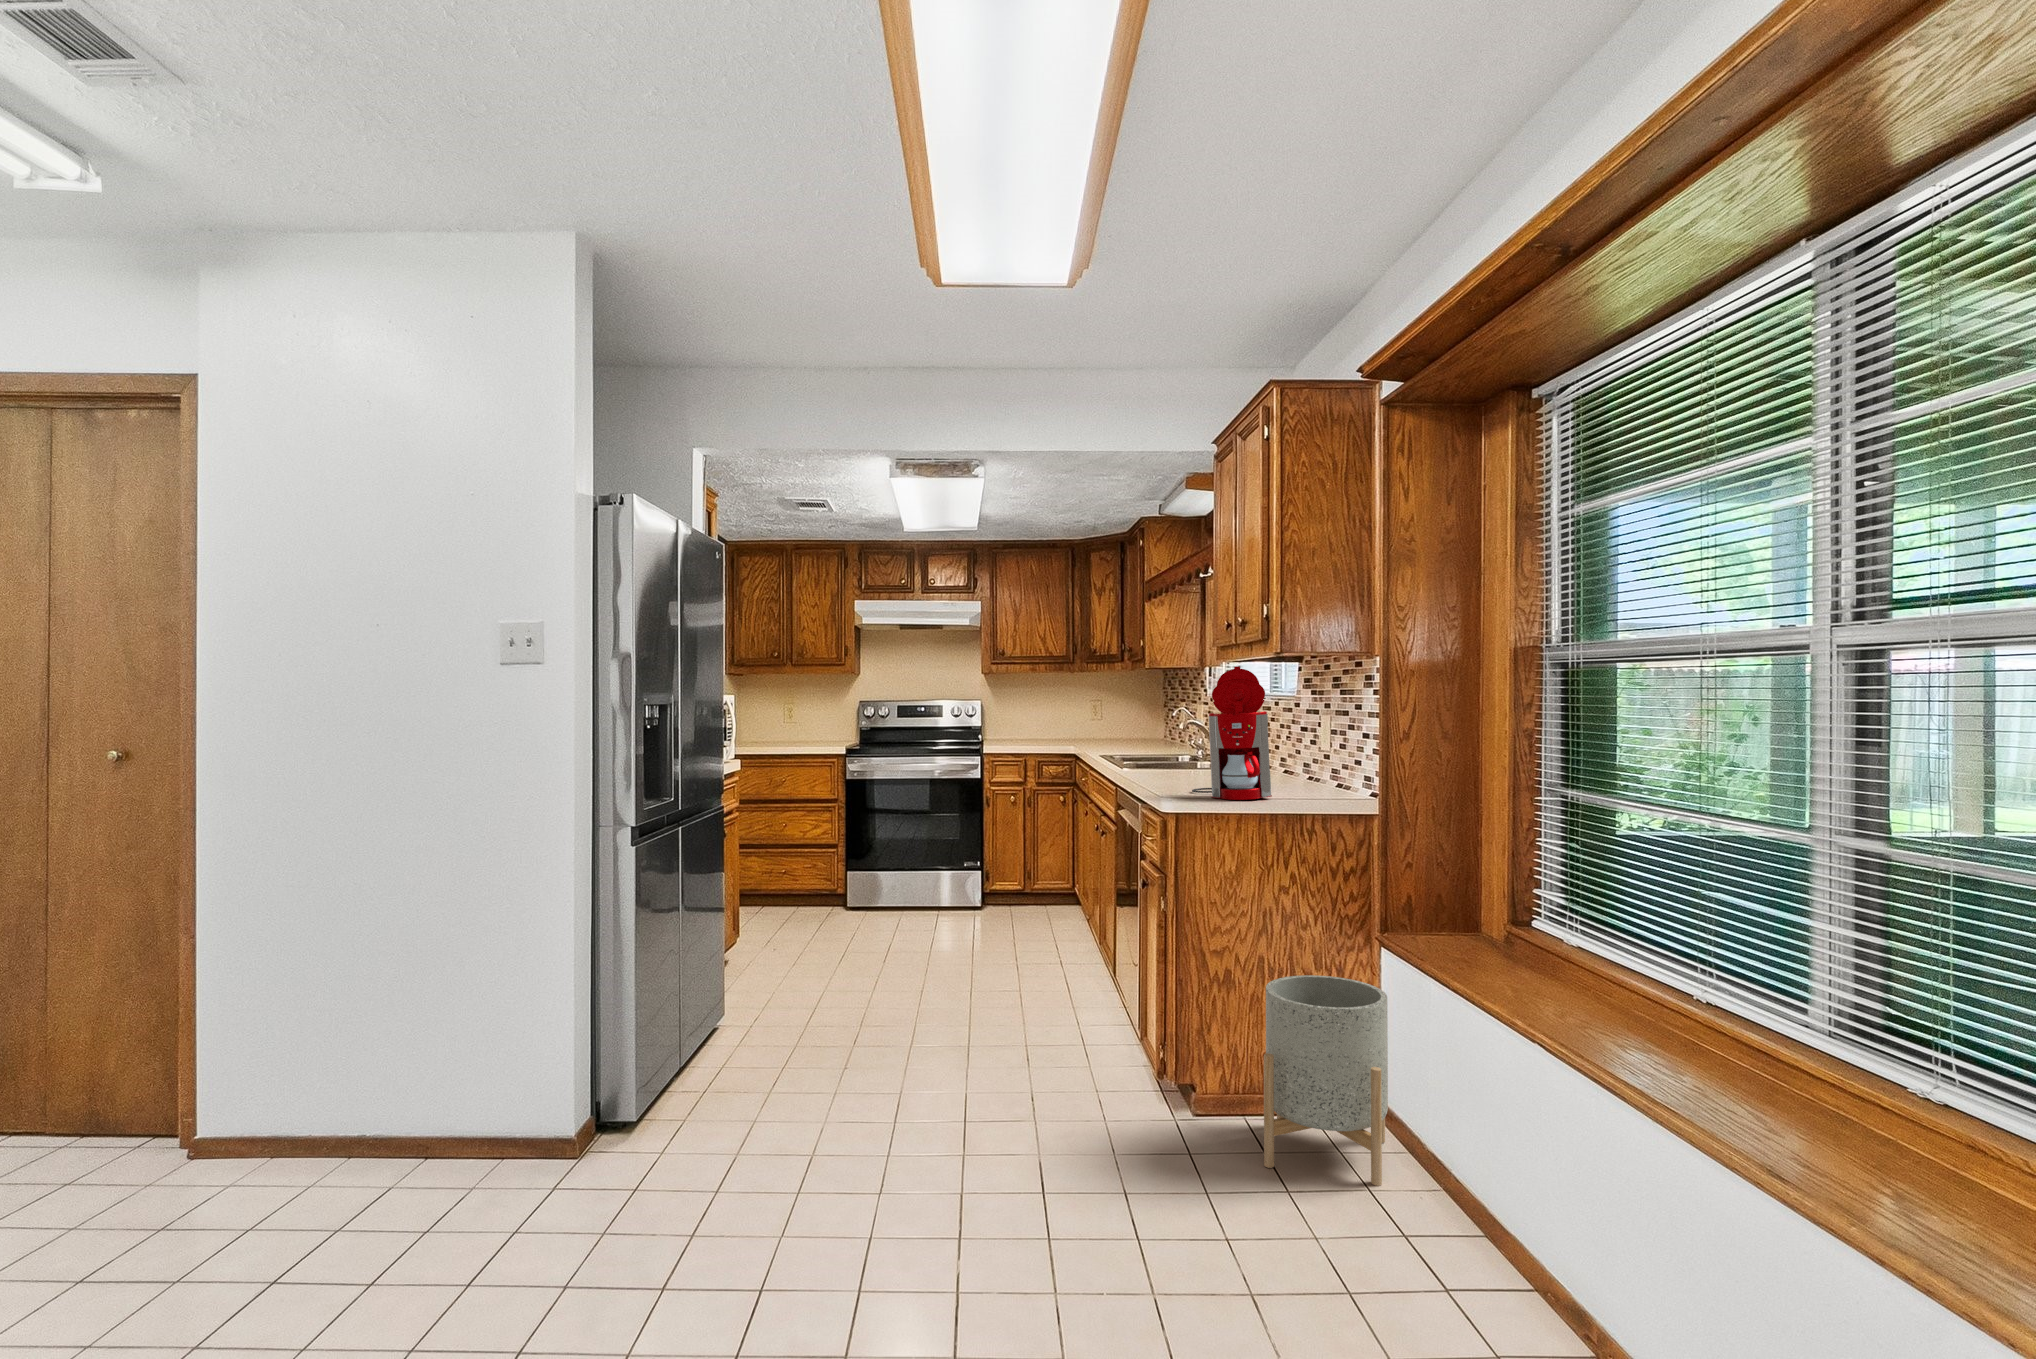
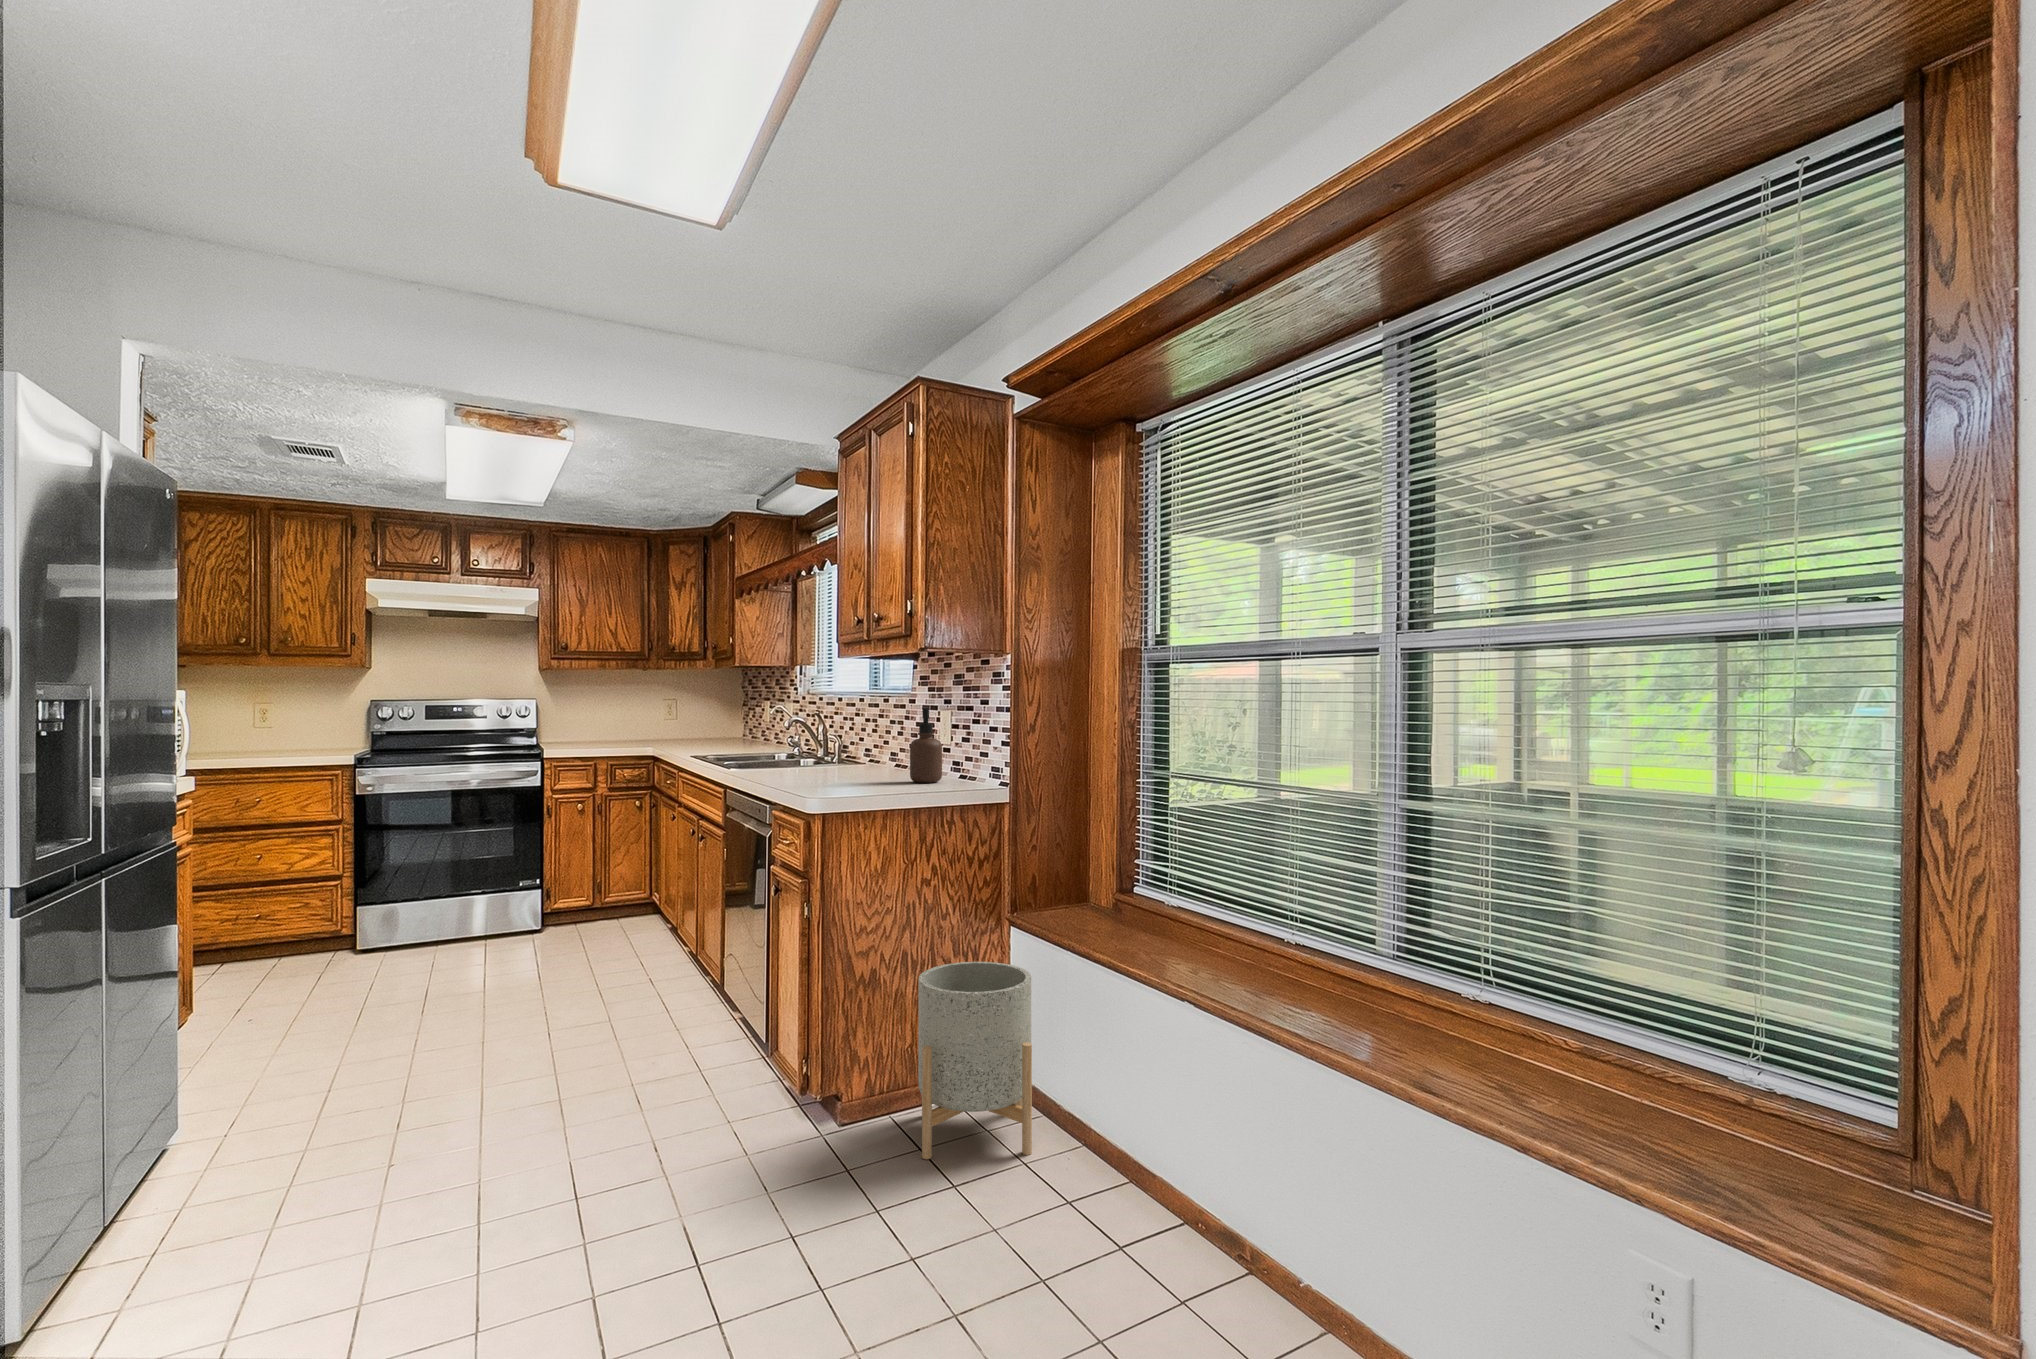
coffee maker: present [1192,666,1272,800] -> none [826,663,911,796]
soap dispenser: none [1284,713,1318,789] -> present [910,708,942,783]

